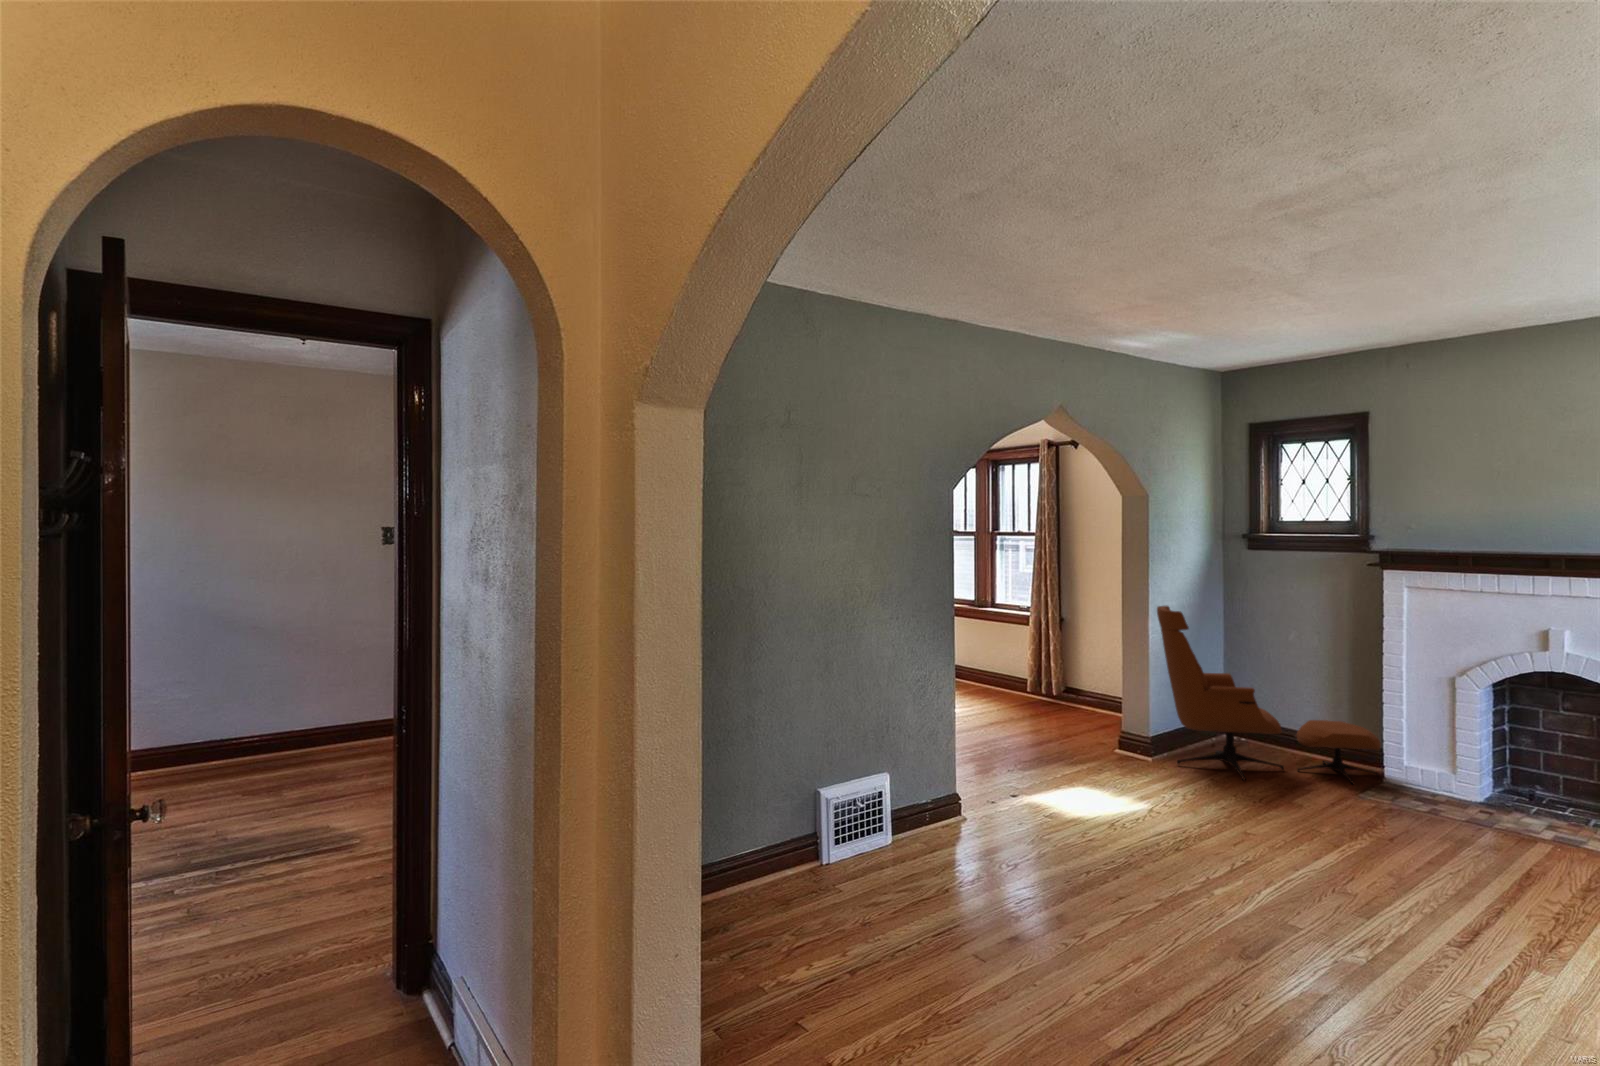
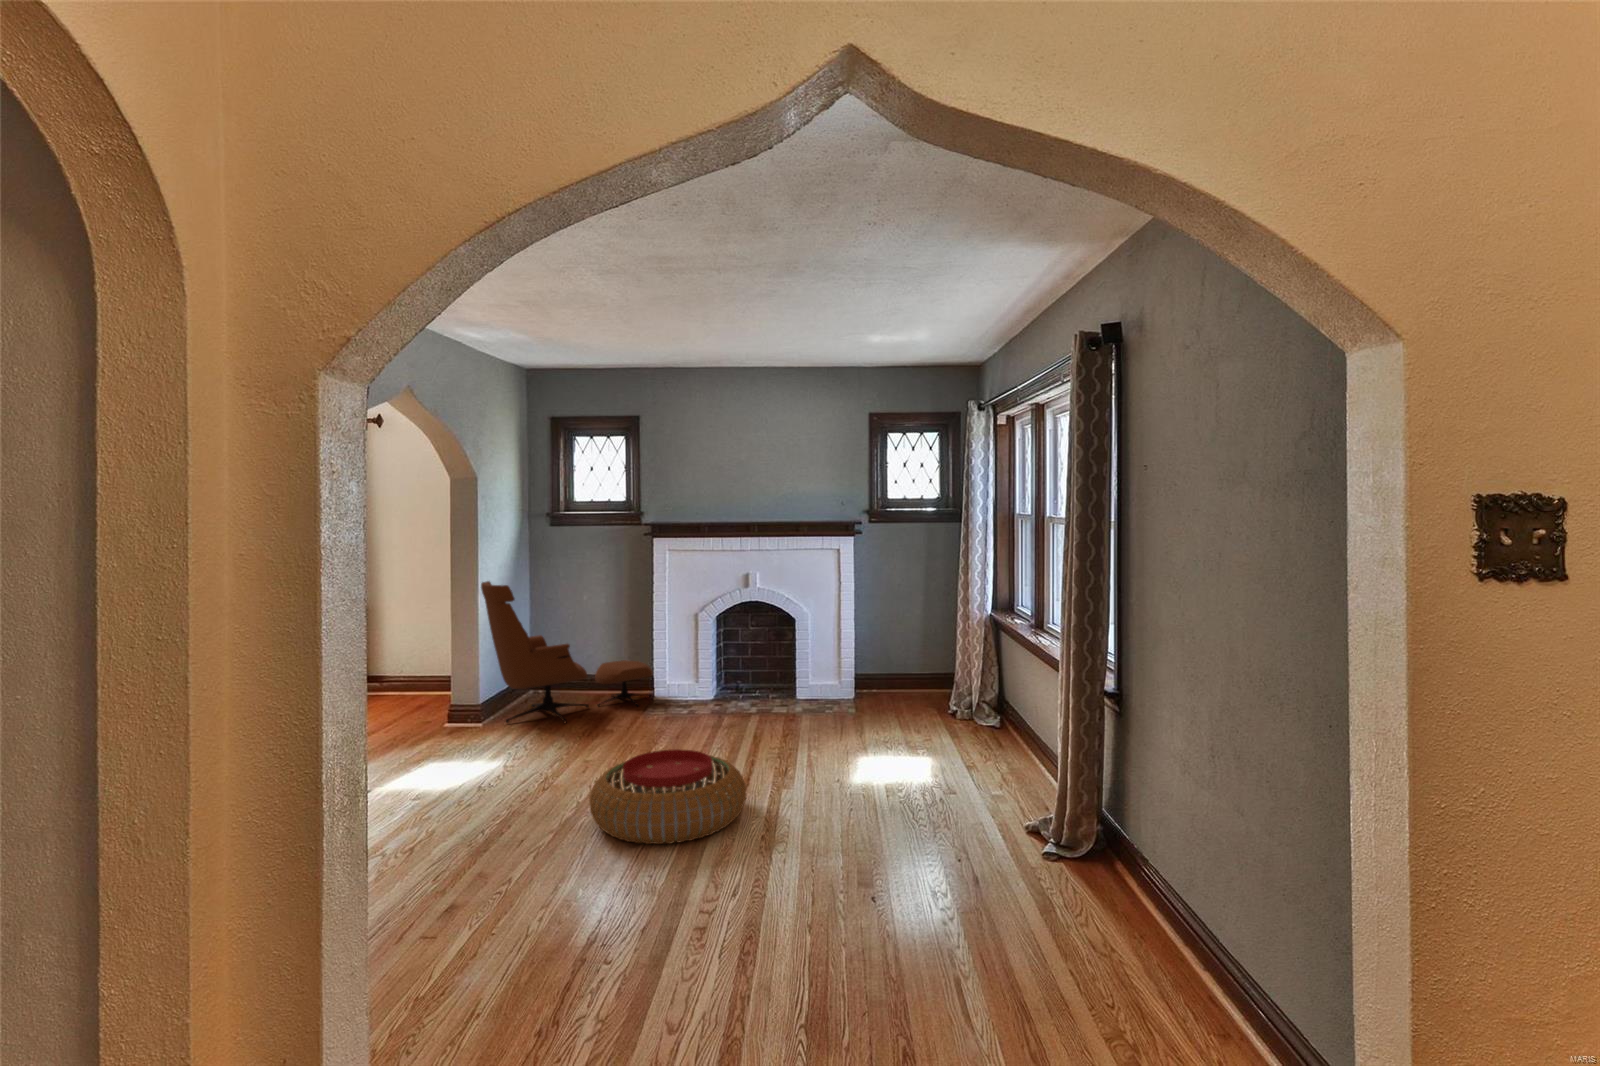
pouf: none [1204,843,1448,985] -> present [589,749,746,844]

